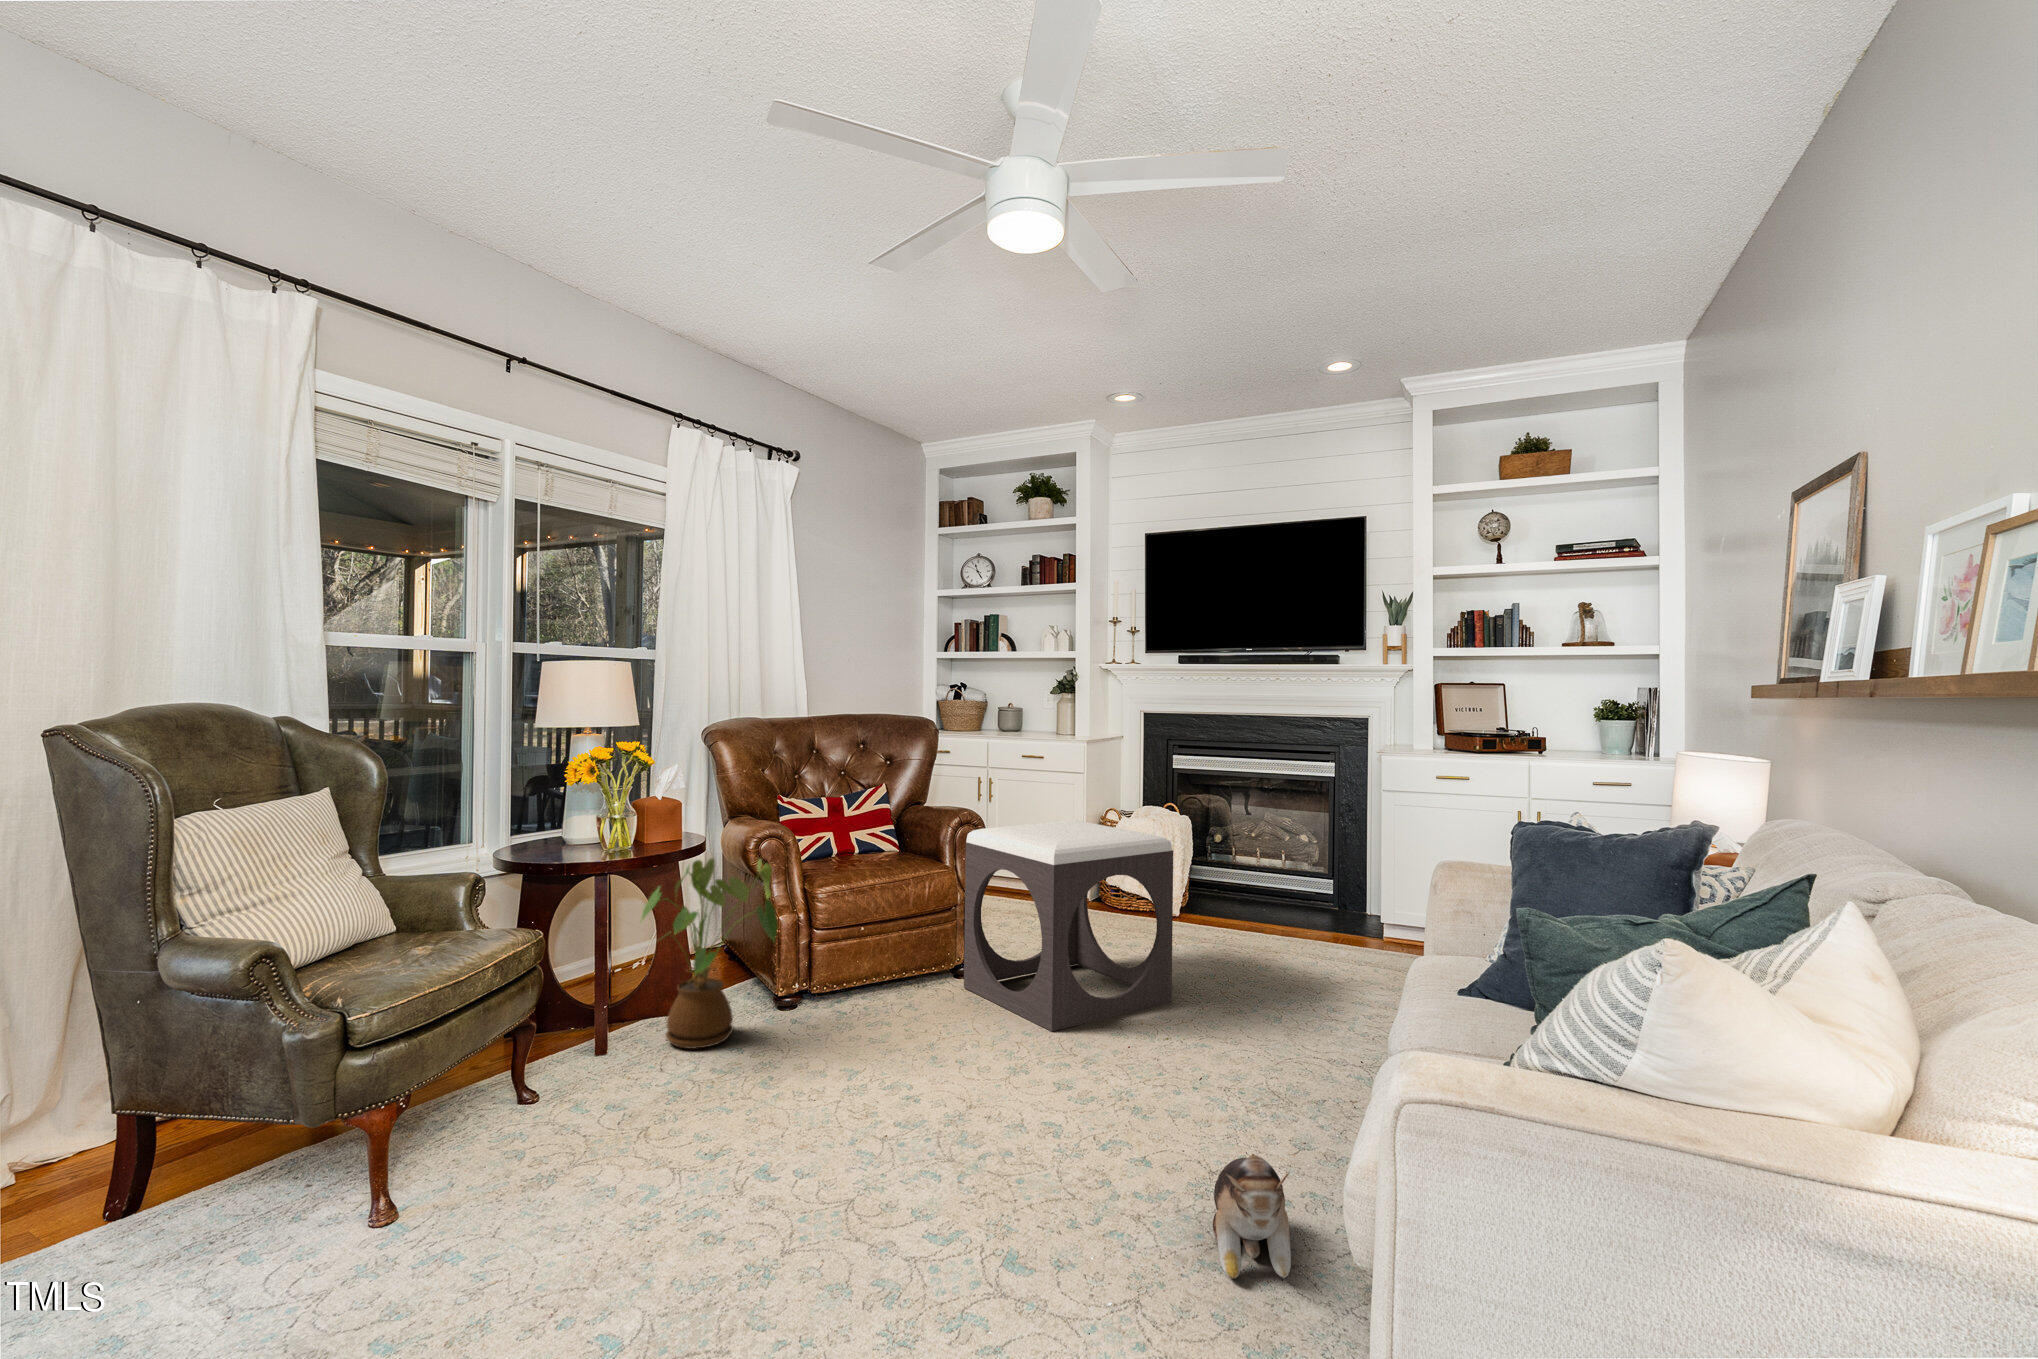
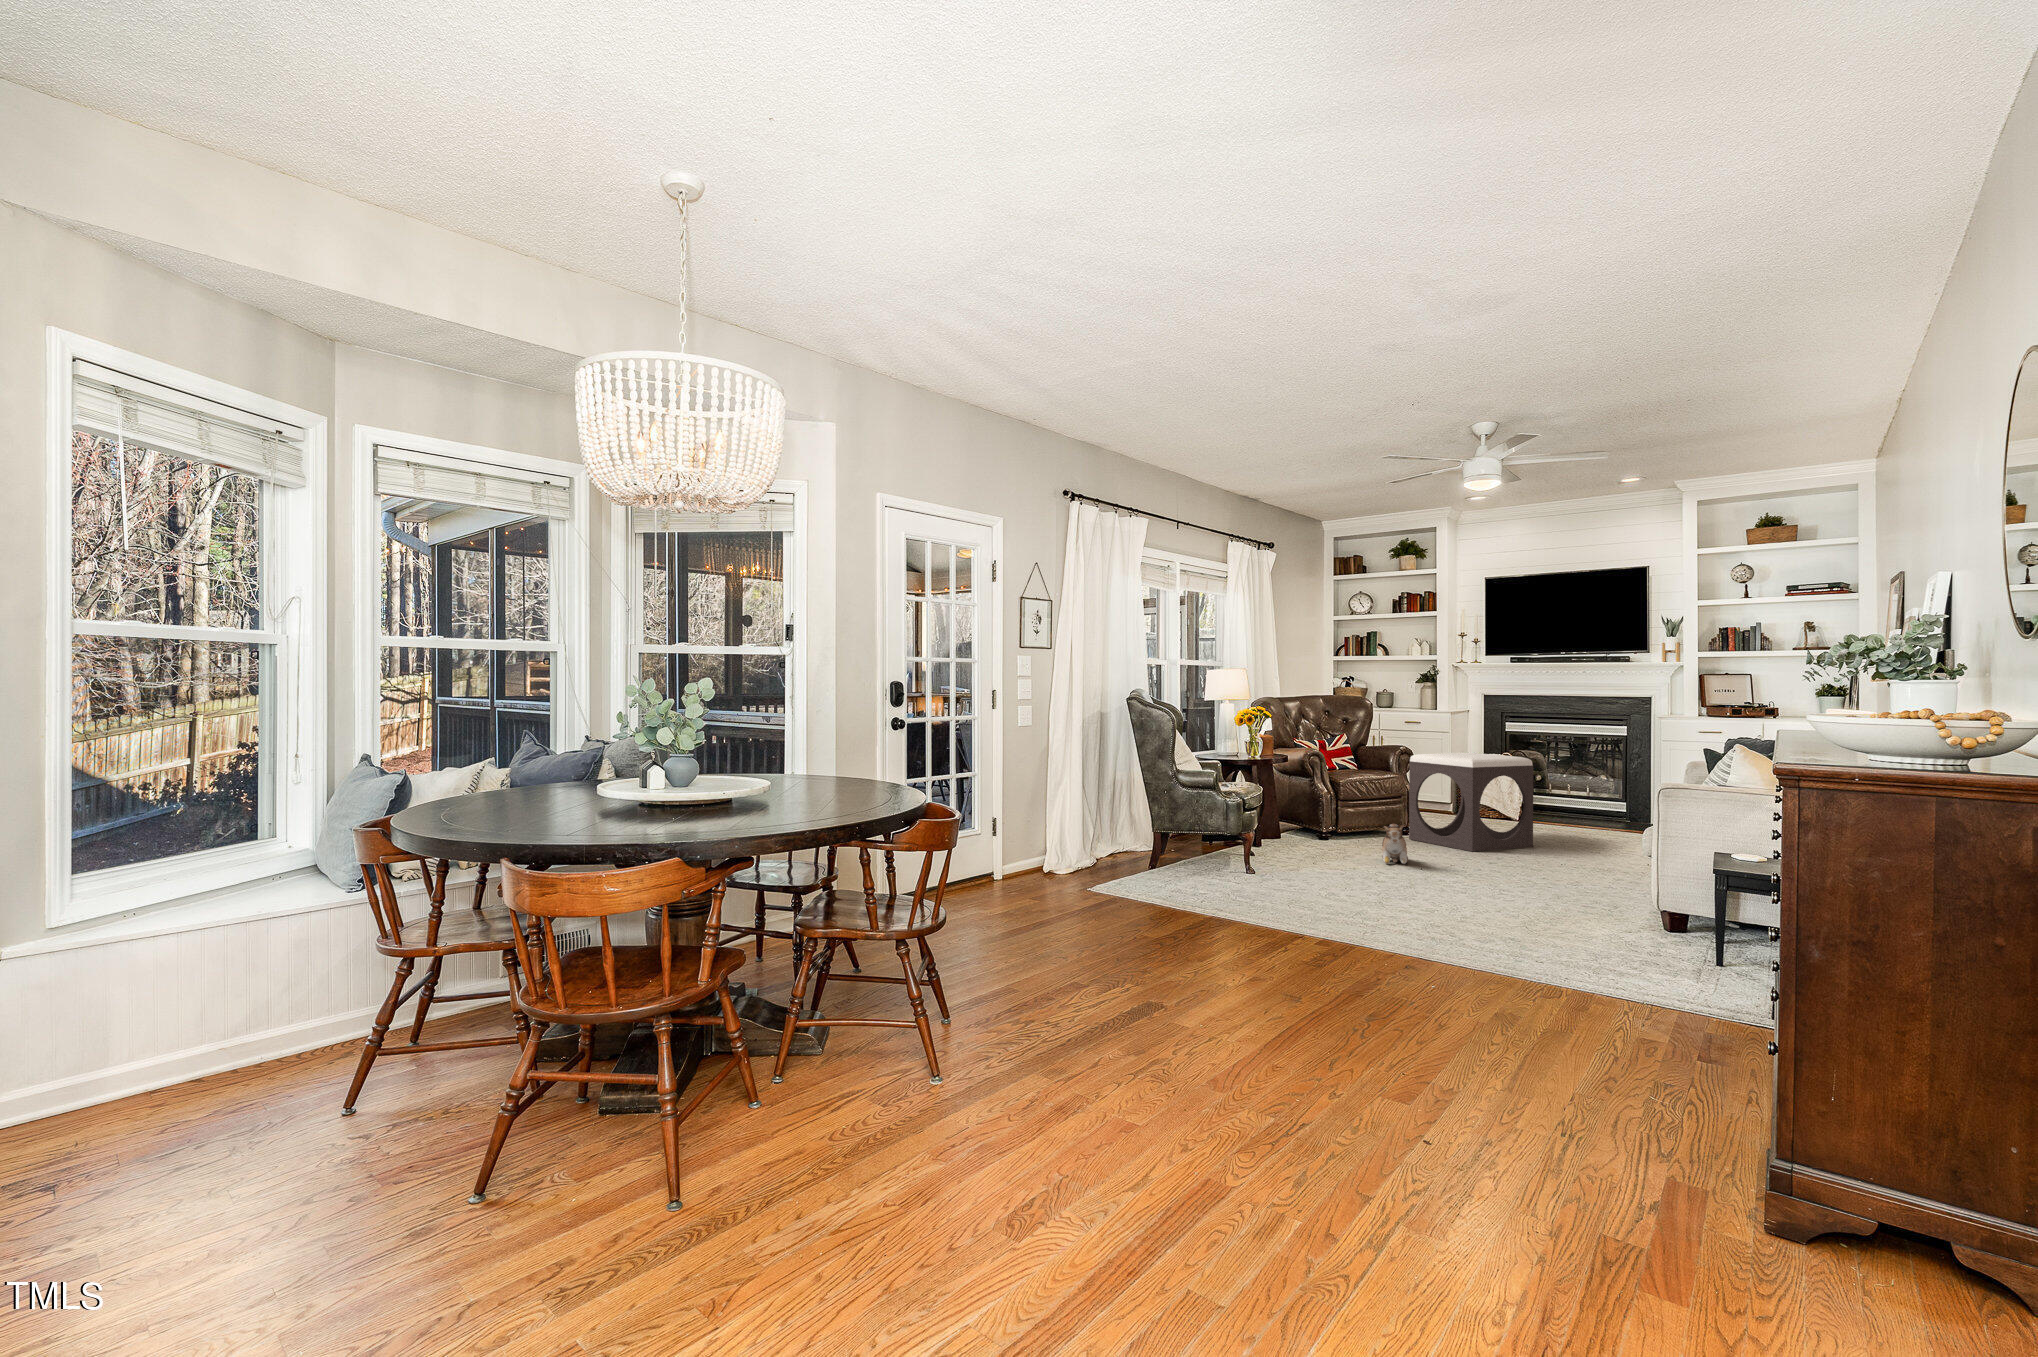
house plant: present [639,858,777,1049] -> none [1270,763,1336,849]
plush toy: present [1213,1154,1291,1279] -> present [1382,824,1408,864]

